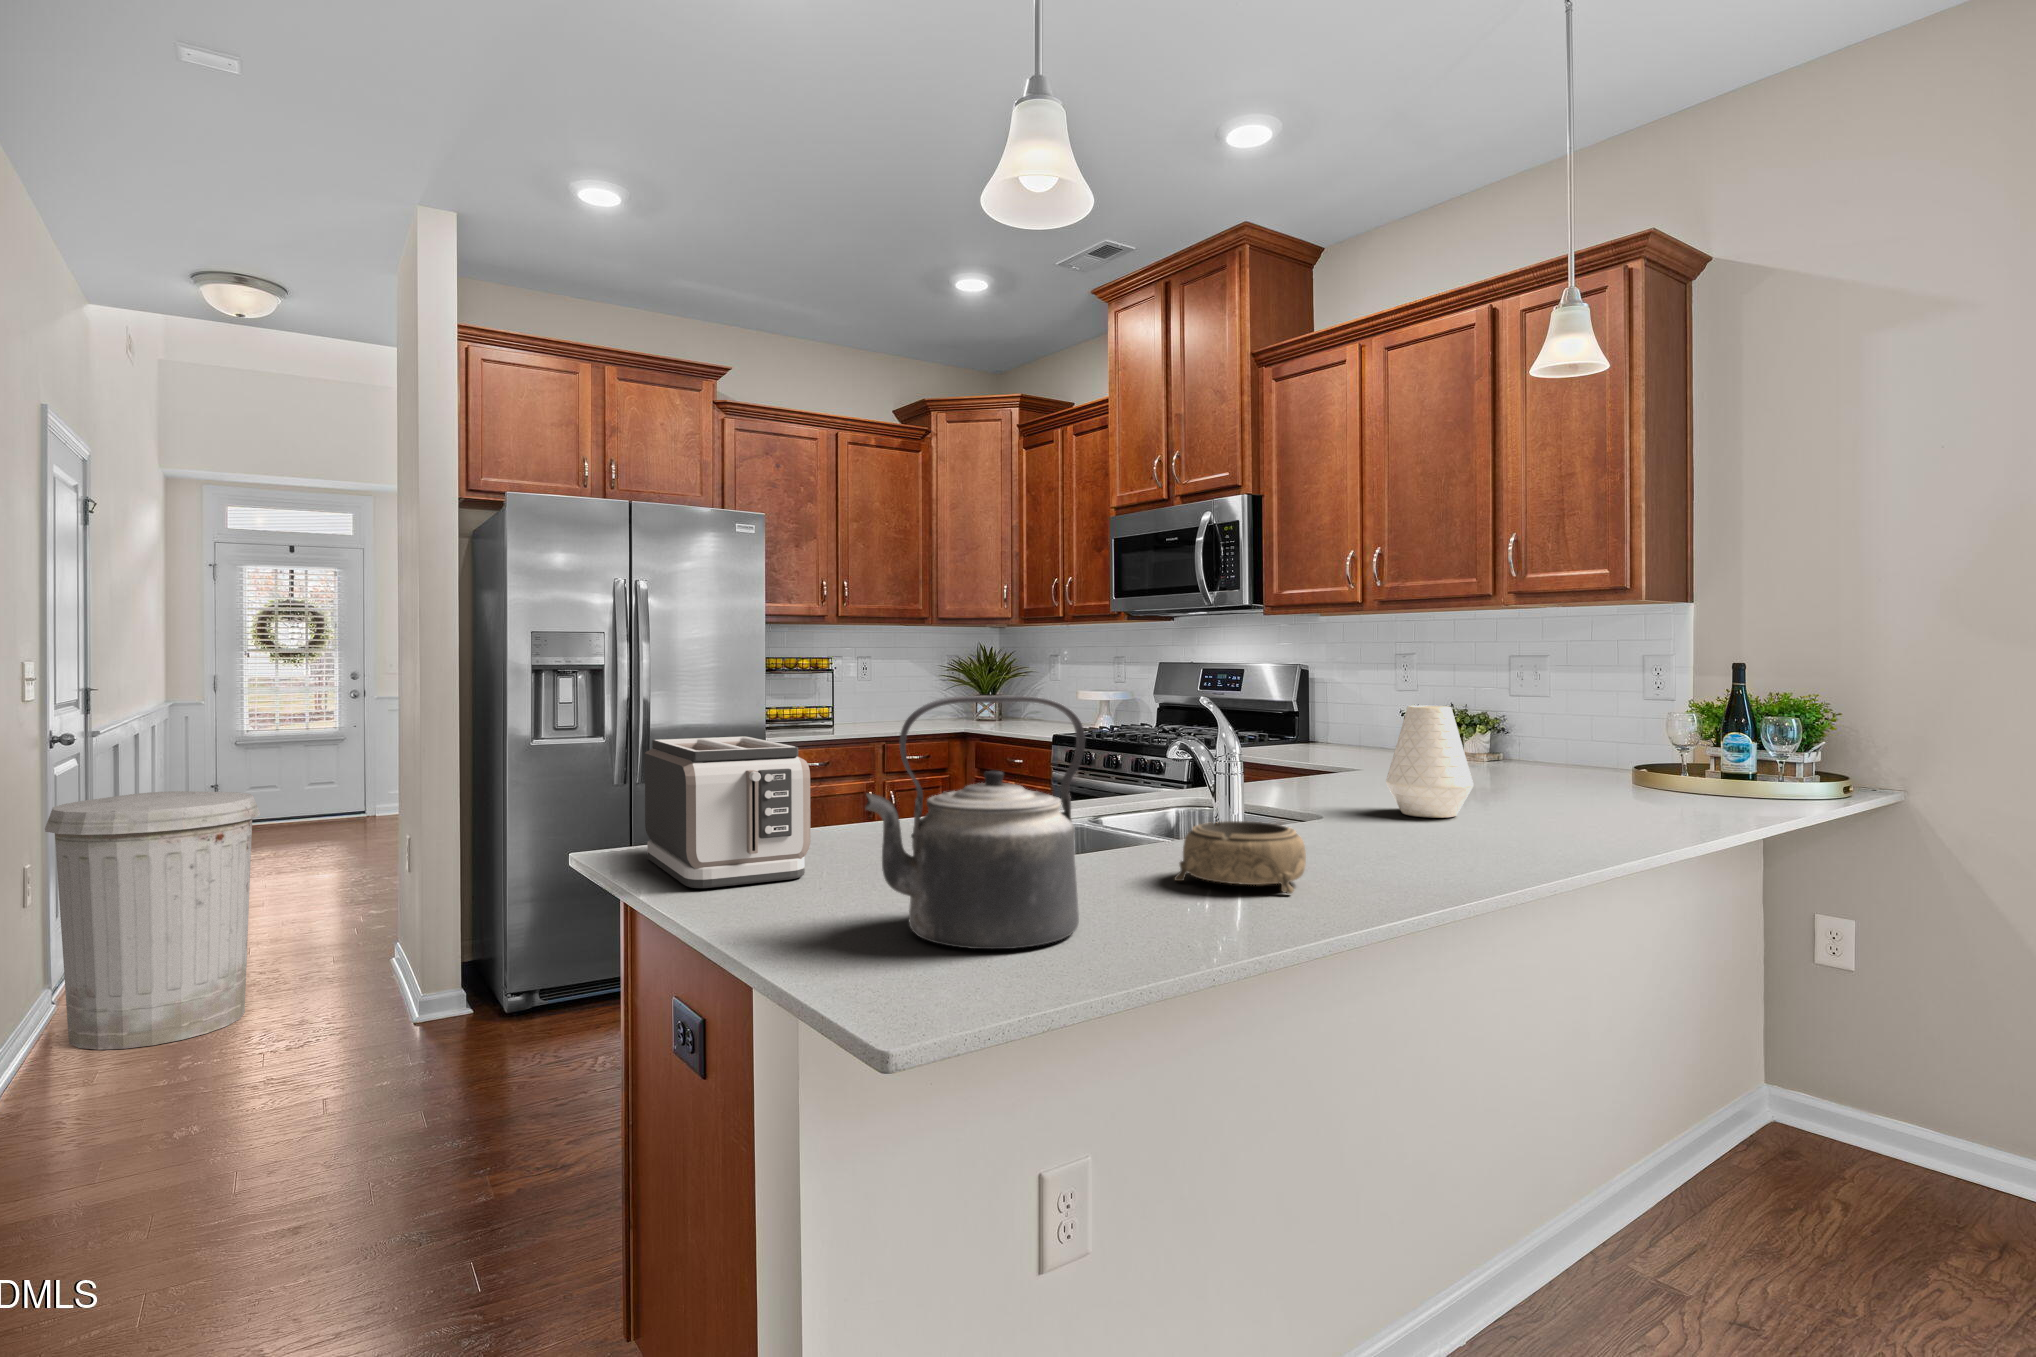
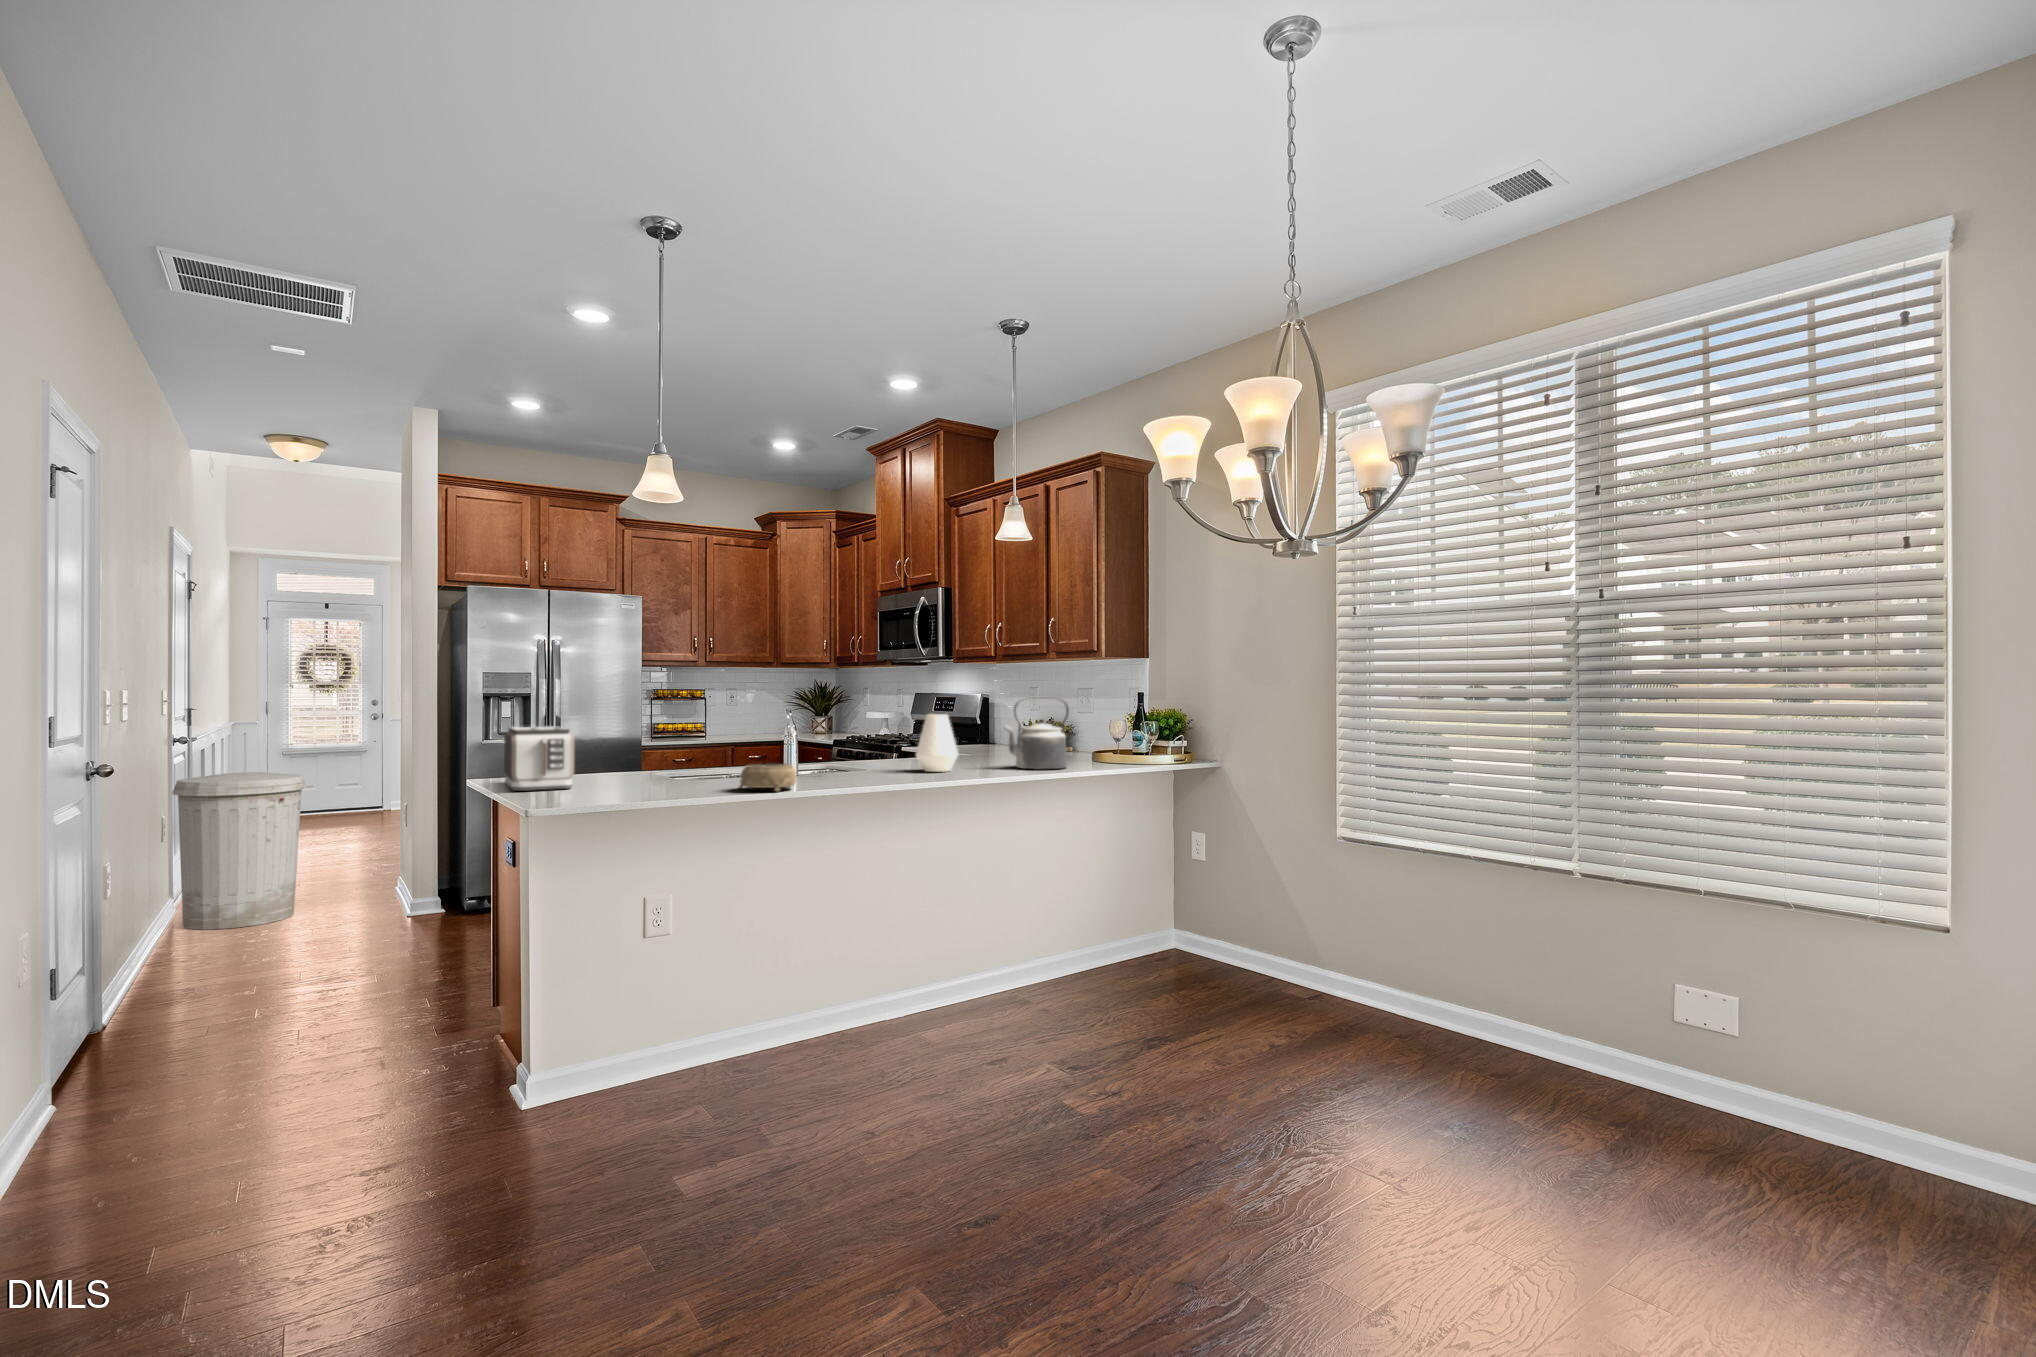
kettle: present [865,696,1085,949] -> present [1004,697,1069,769]

